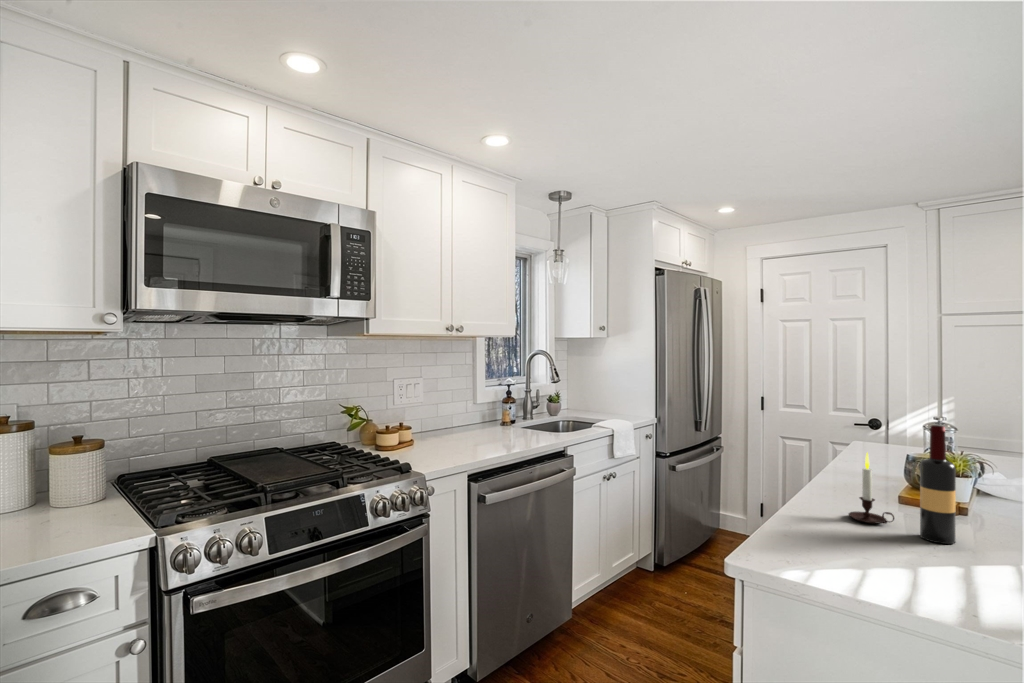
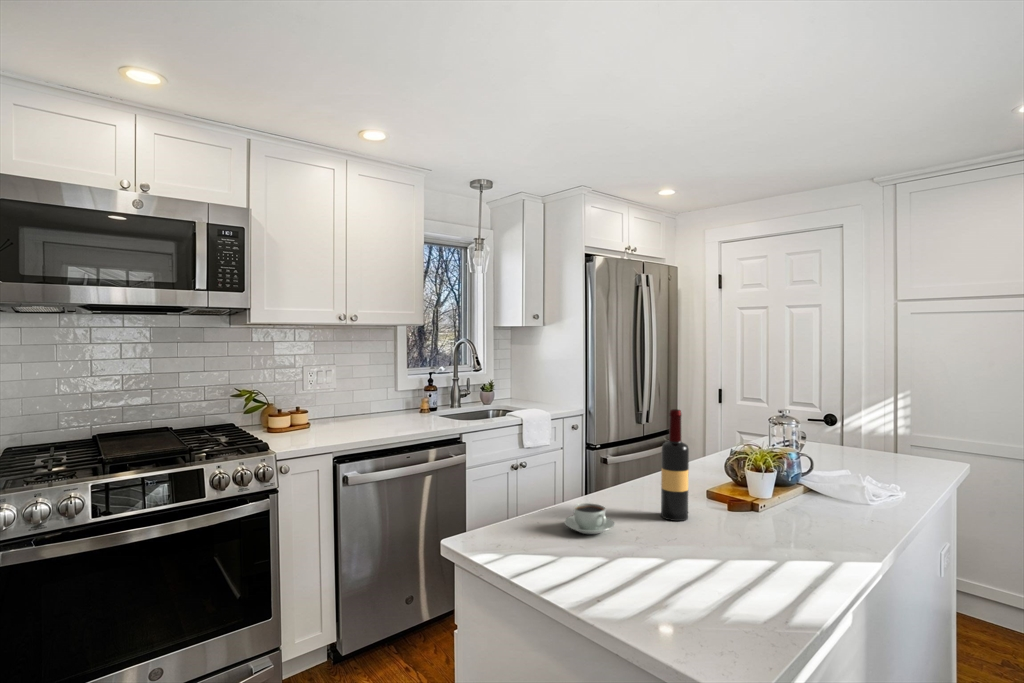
candle: present [849,453,894,524] -> none [623,436,654,503]
coffee cup: none [852,530,919,566] -> present [564,503,614,534]

